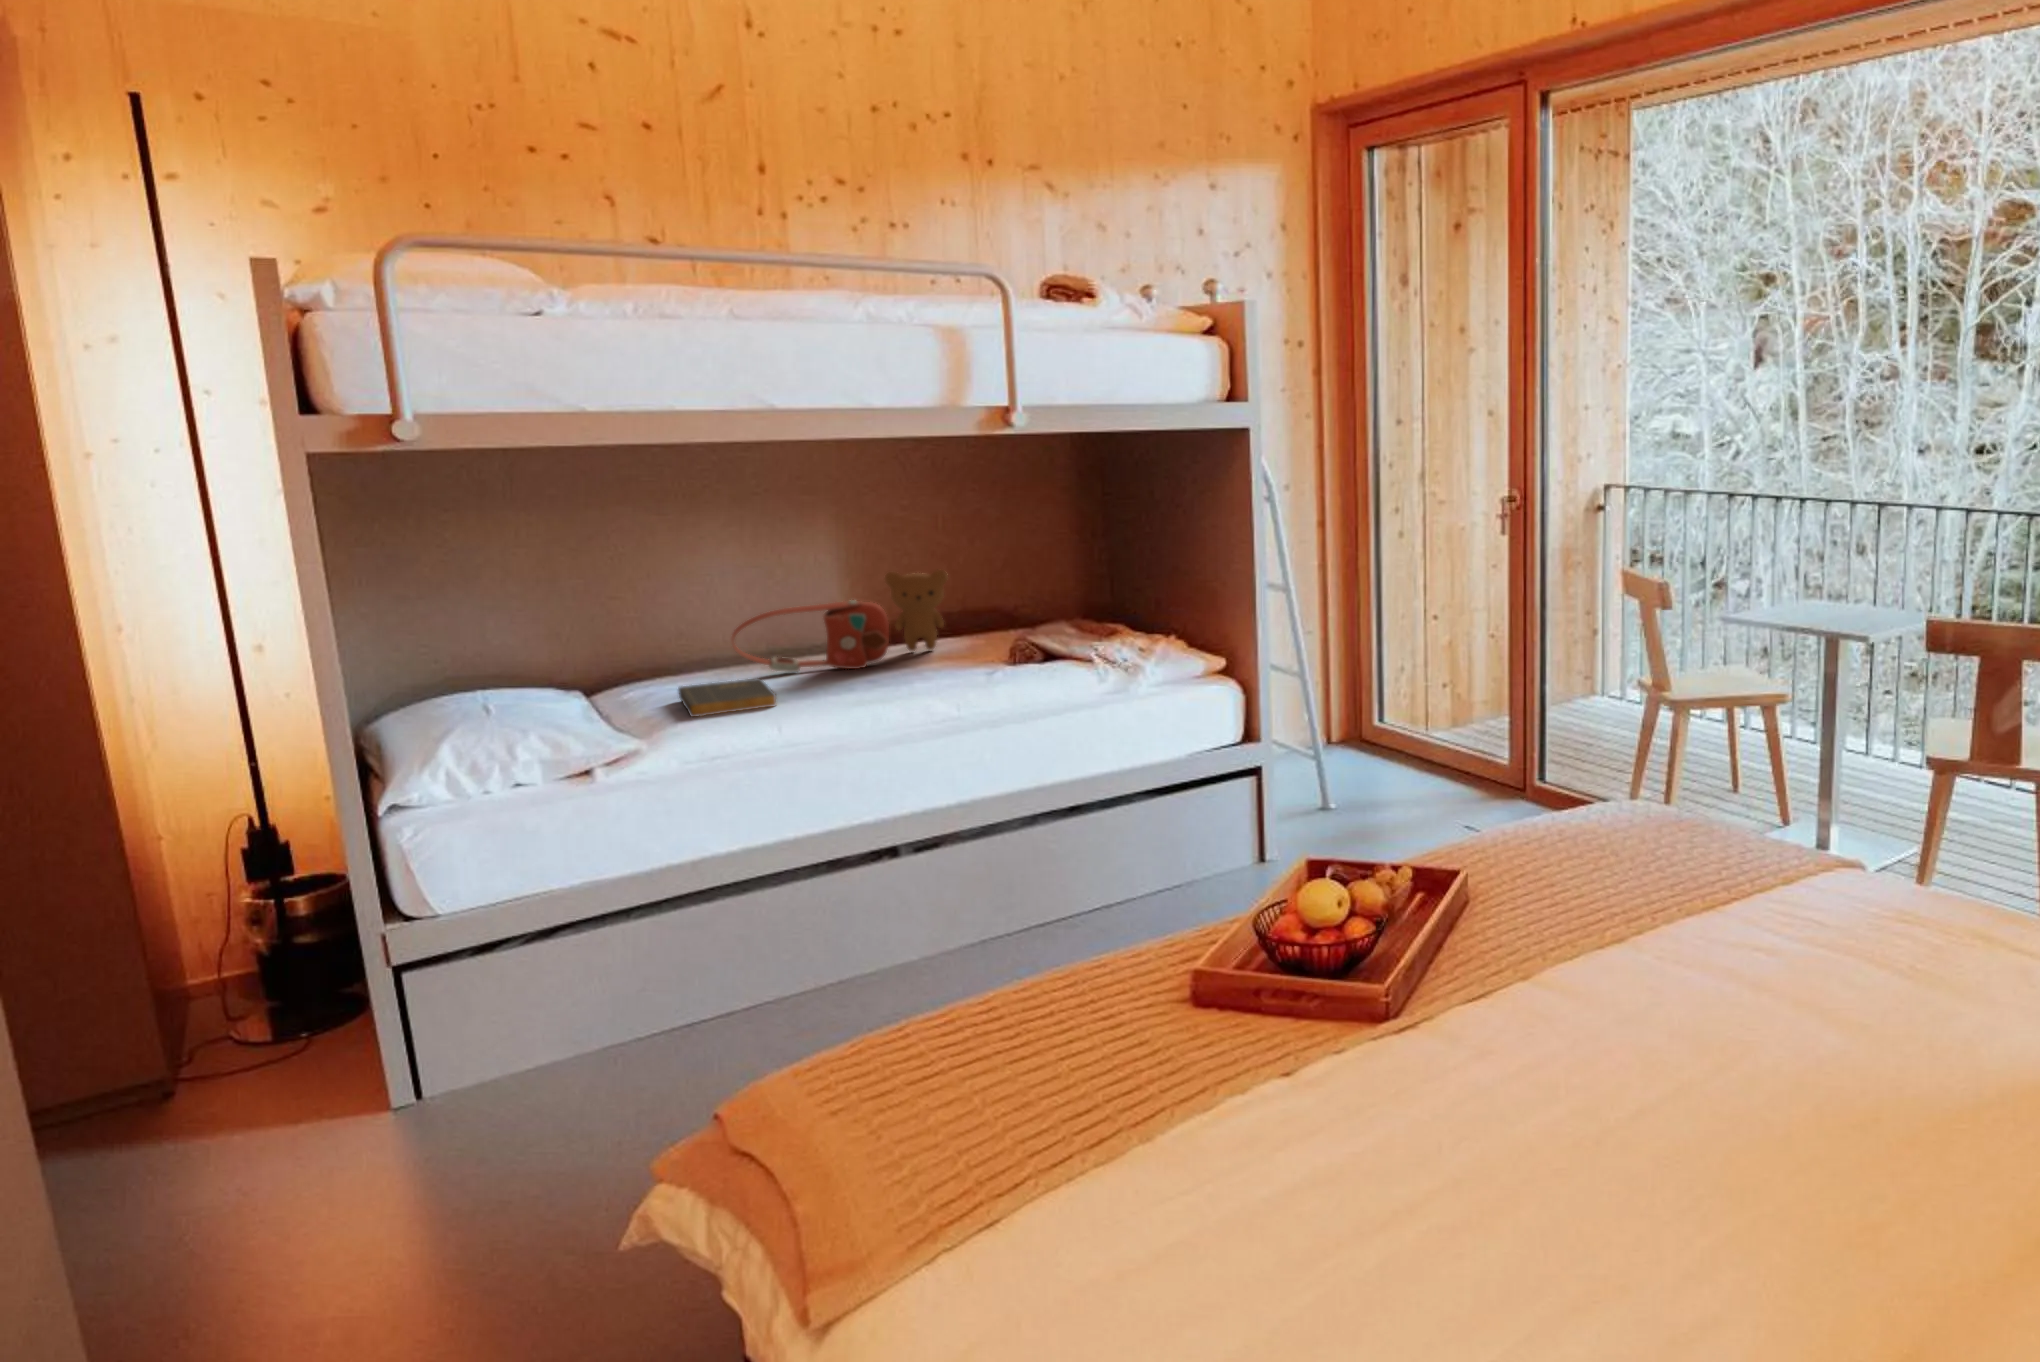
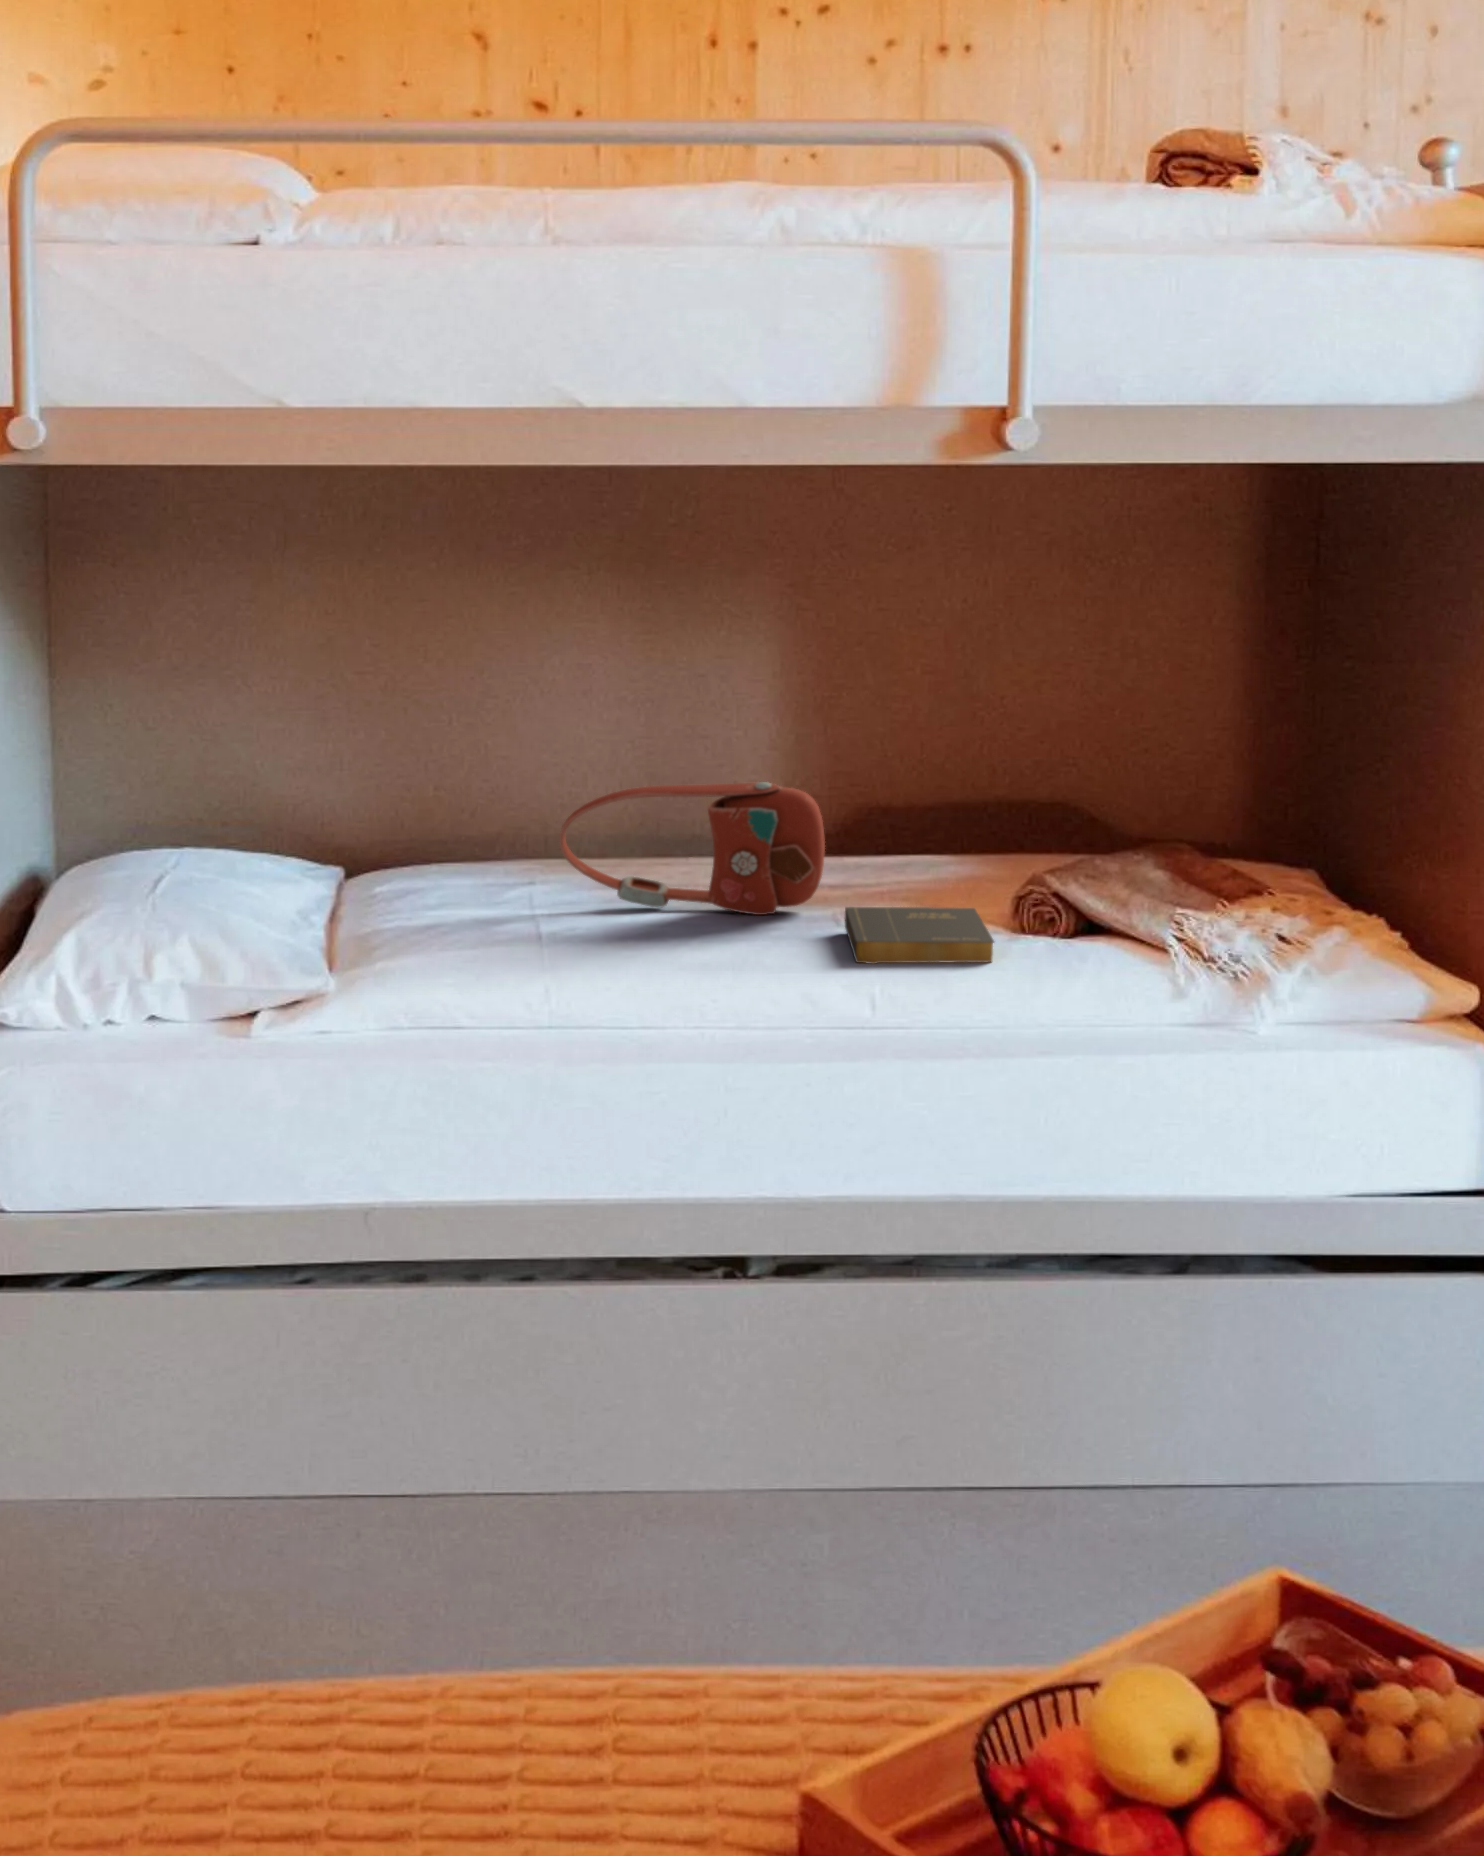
teddy bear: present [885,570,948,651] -> none [844,733,959,896]
book: present [678,678,776,717] -> present [845,907,994,964]

